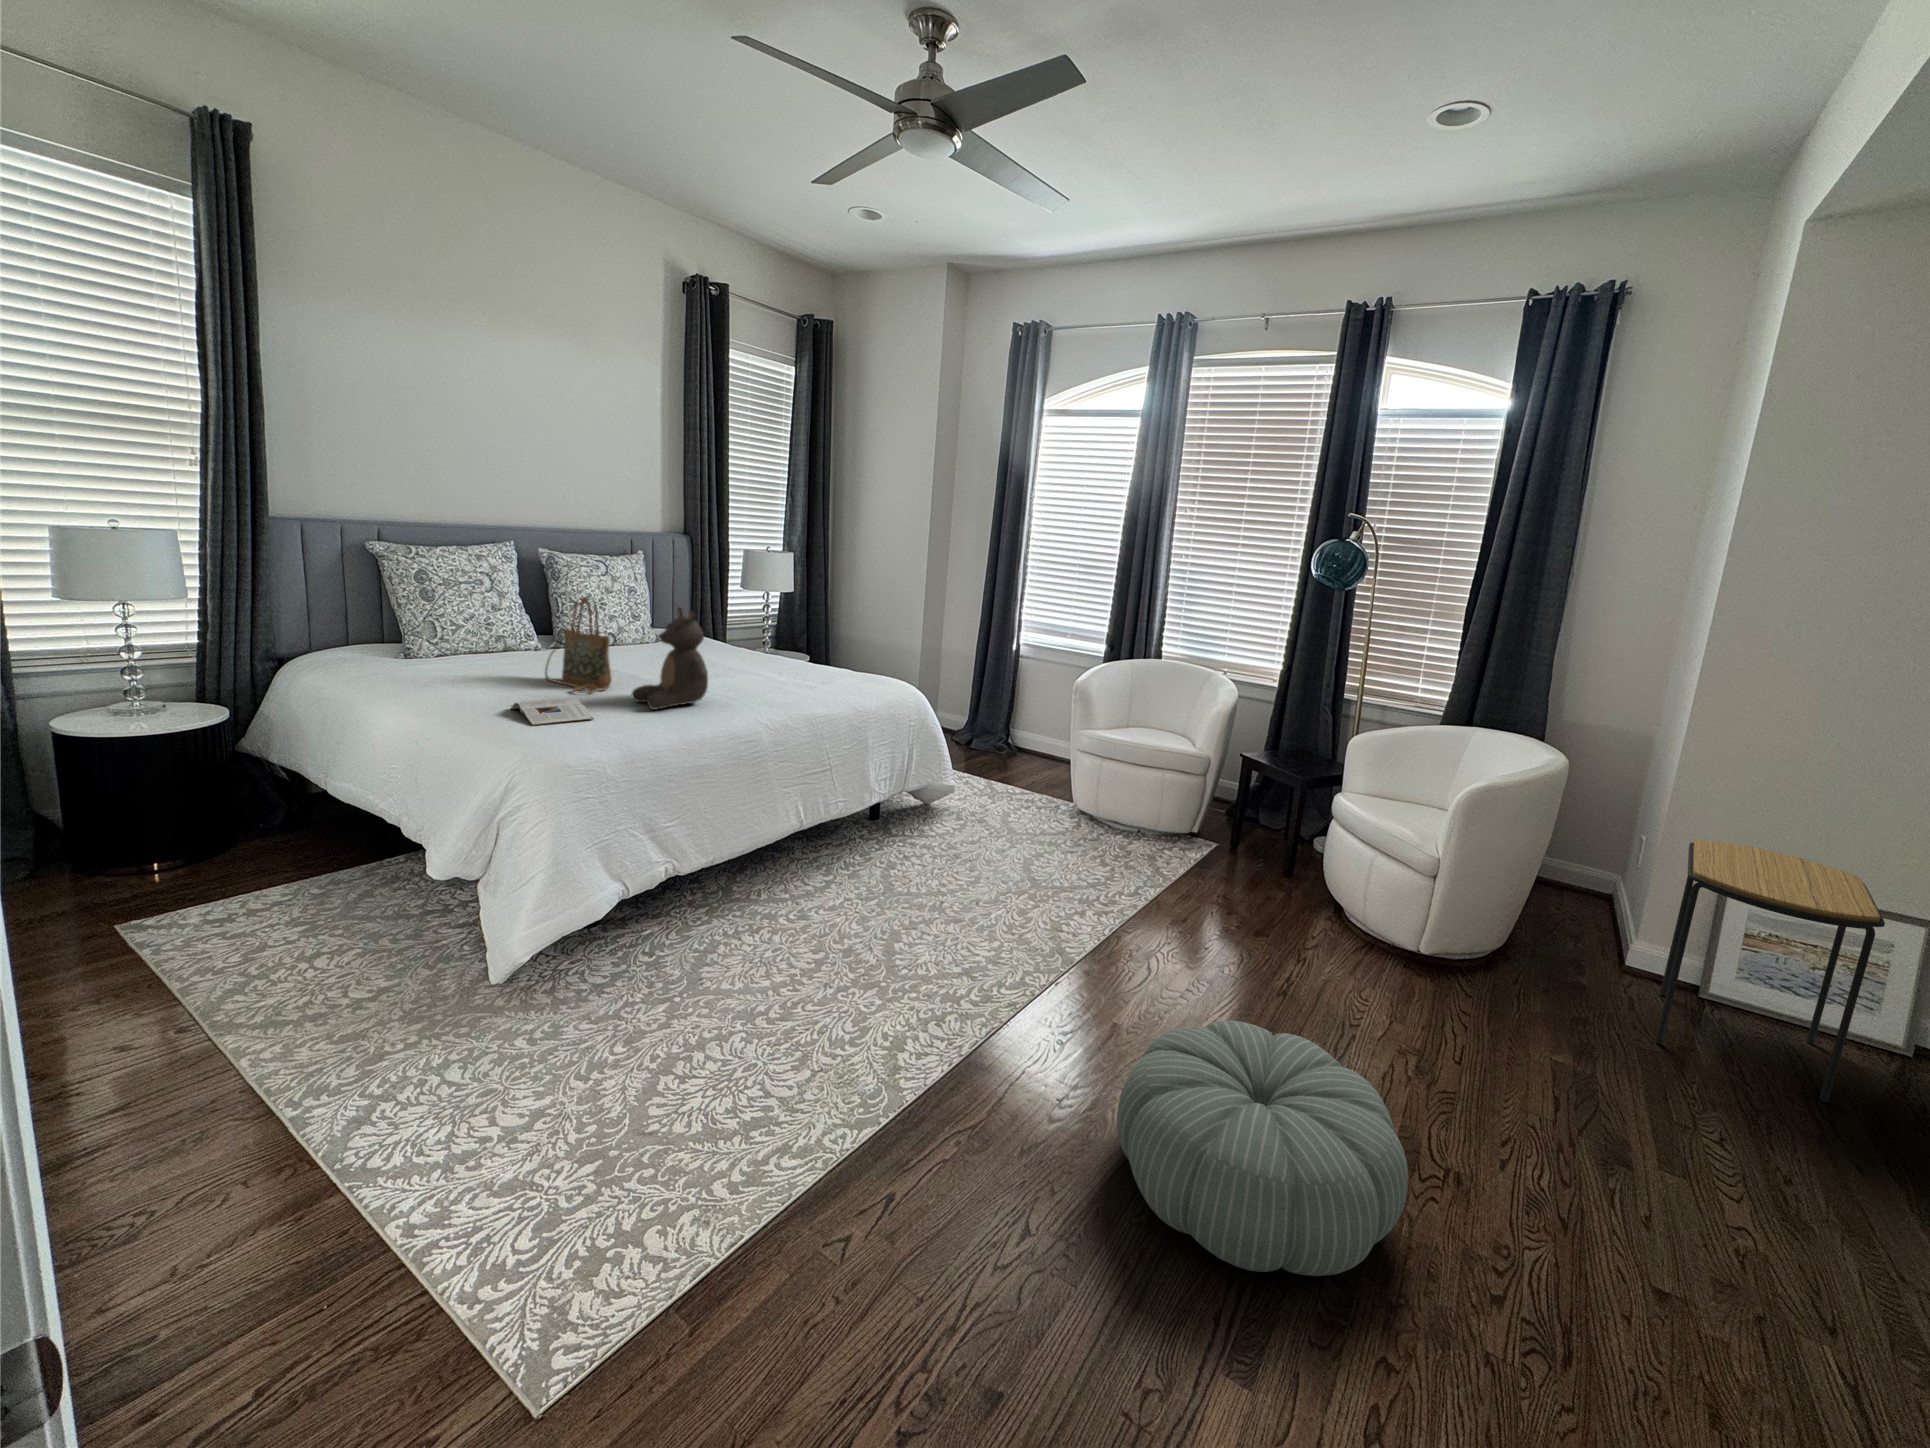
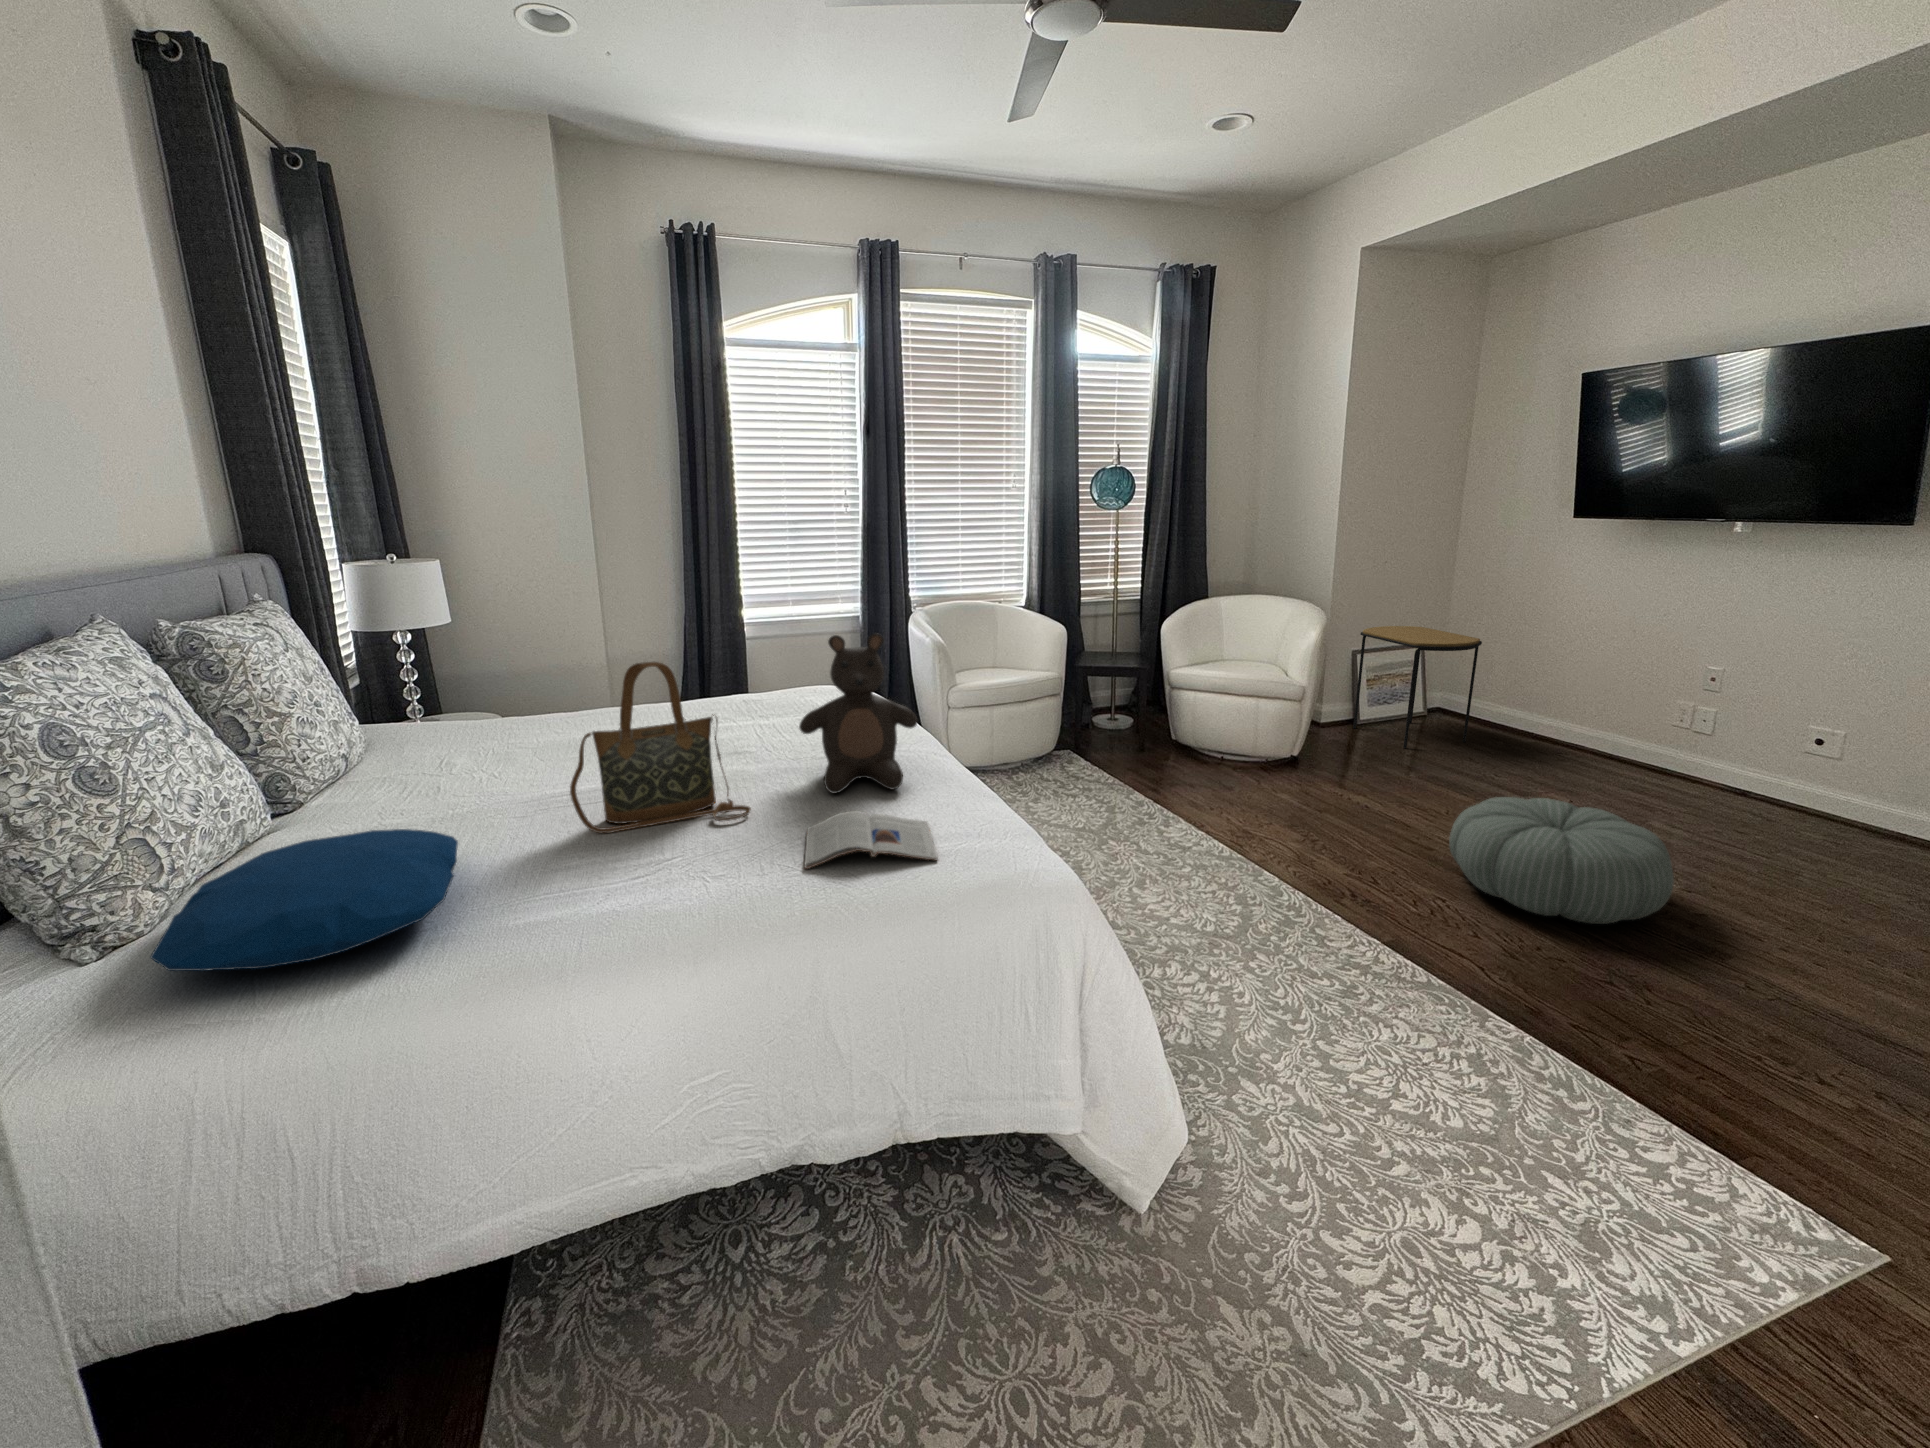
pillow: none [357,638,497,673] -> present [151,829,458,971]

